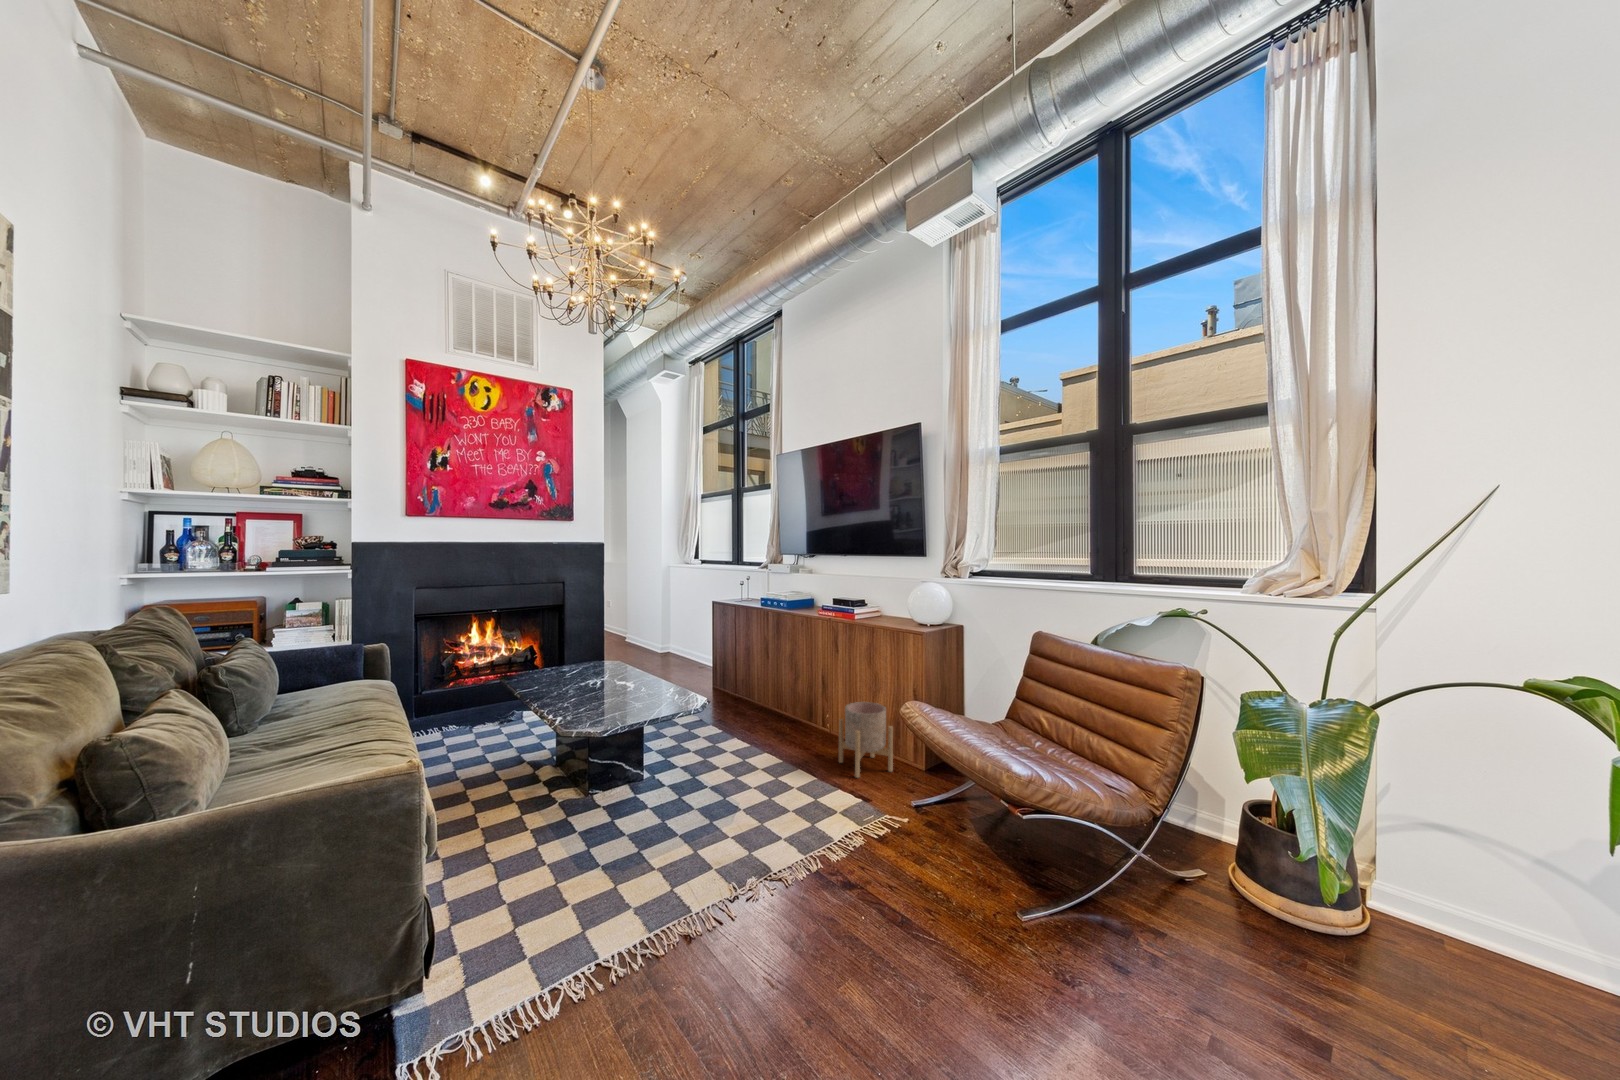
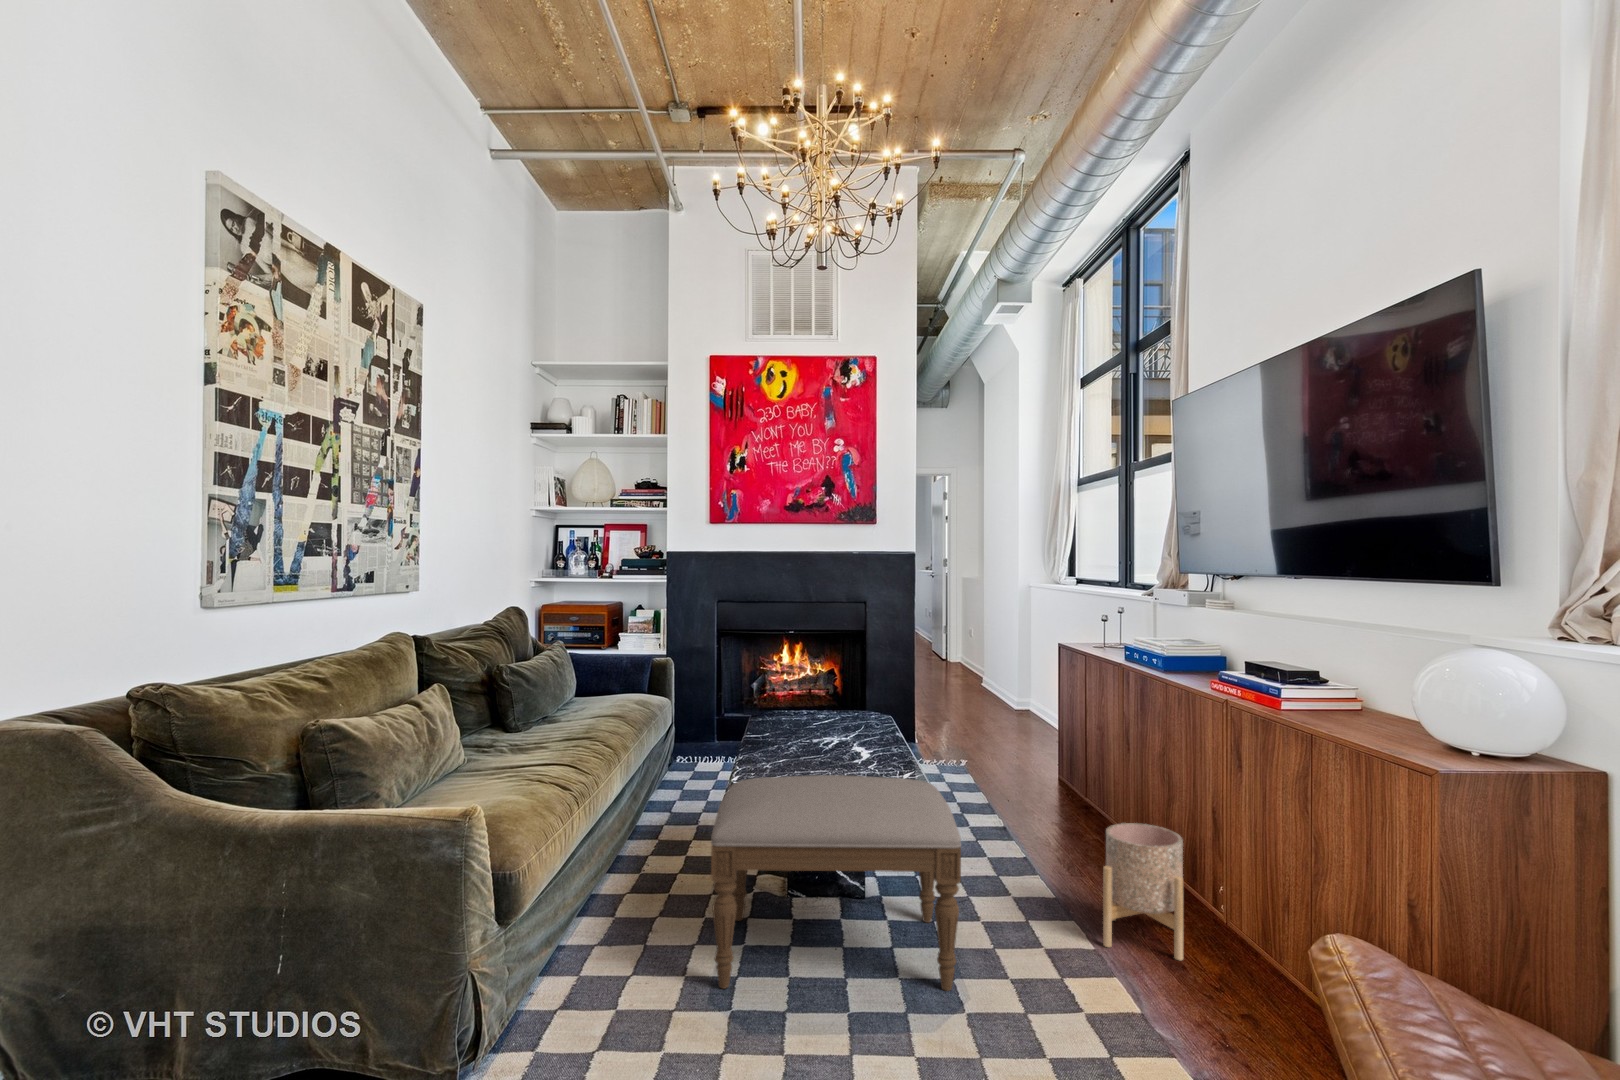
ottoman: none [627,706,834,906] -> present [711,775,961,991]

